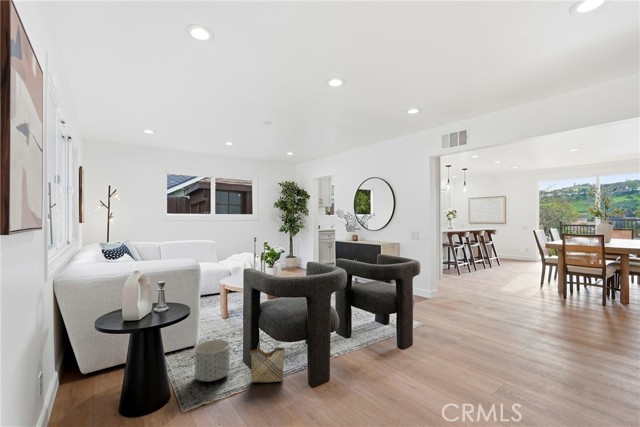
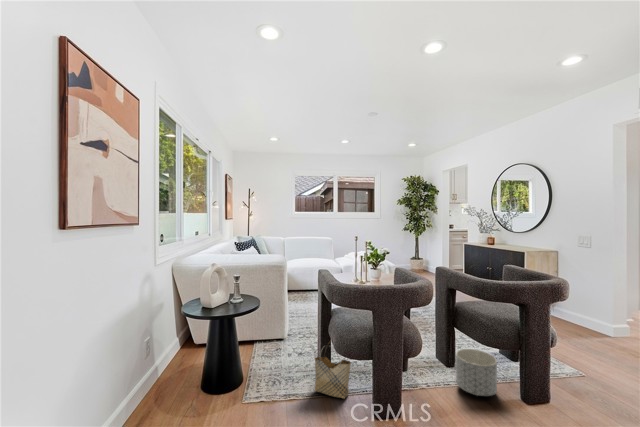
planter: present [195,339,230,382] -> present [456,349,497,396]

